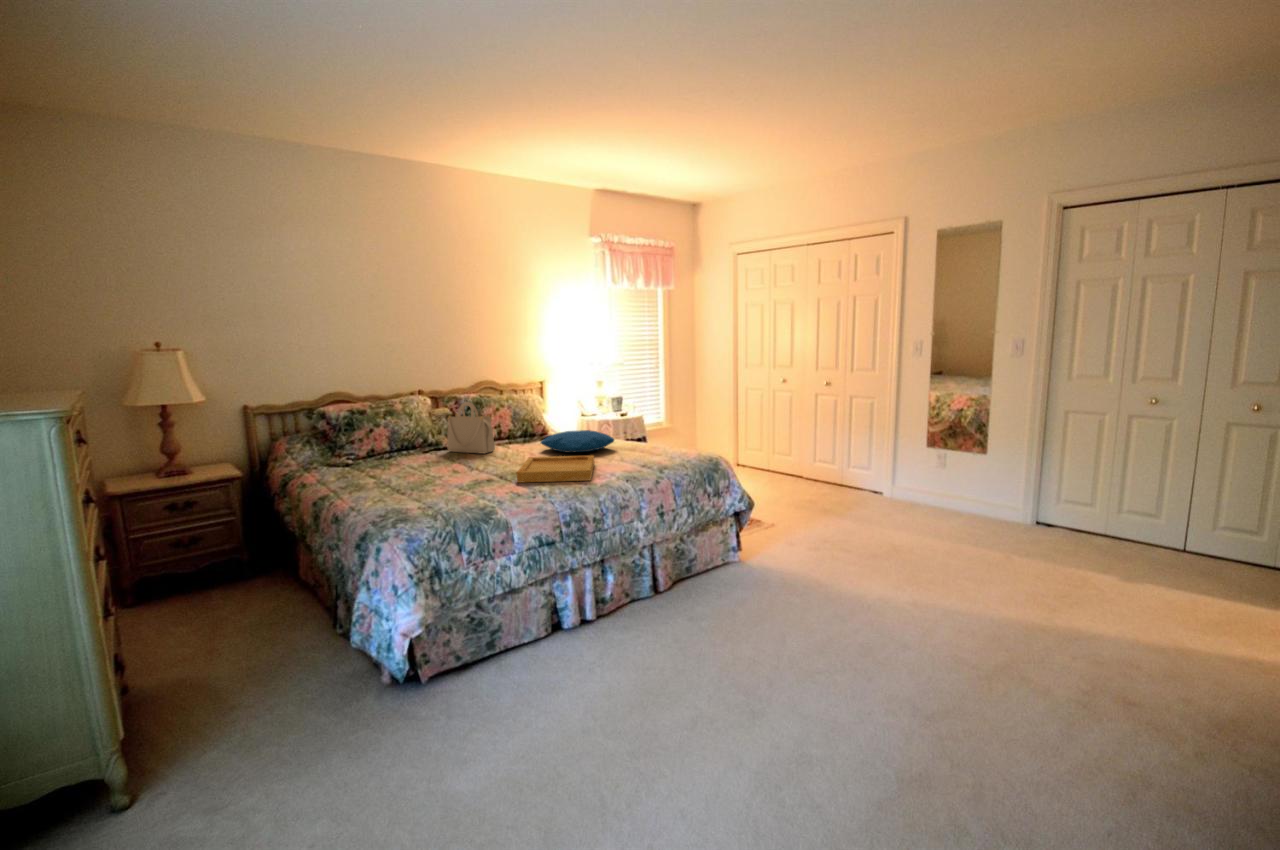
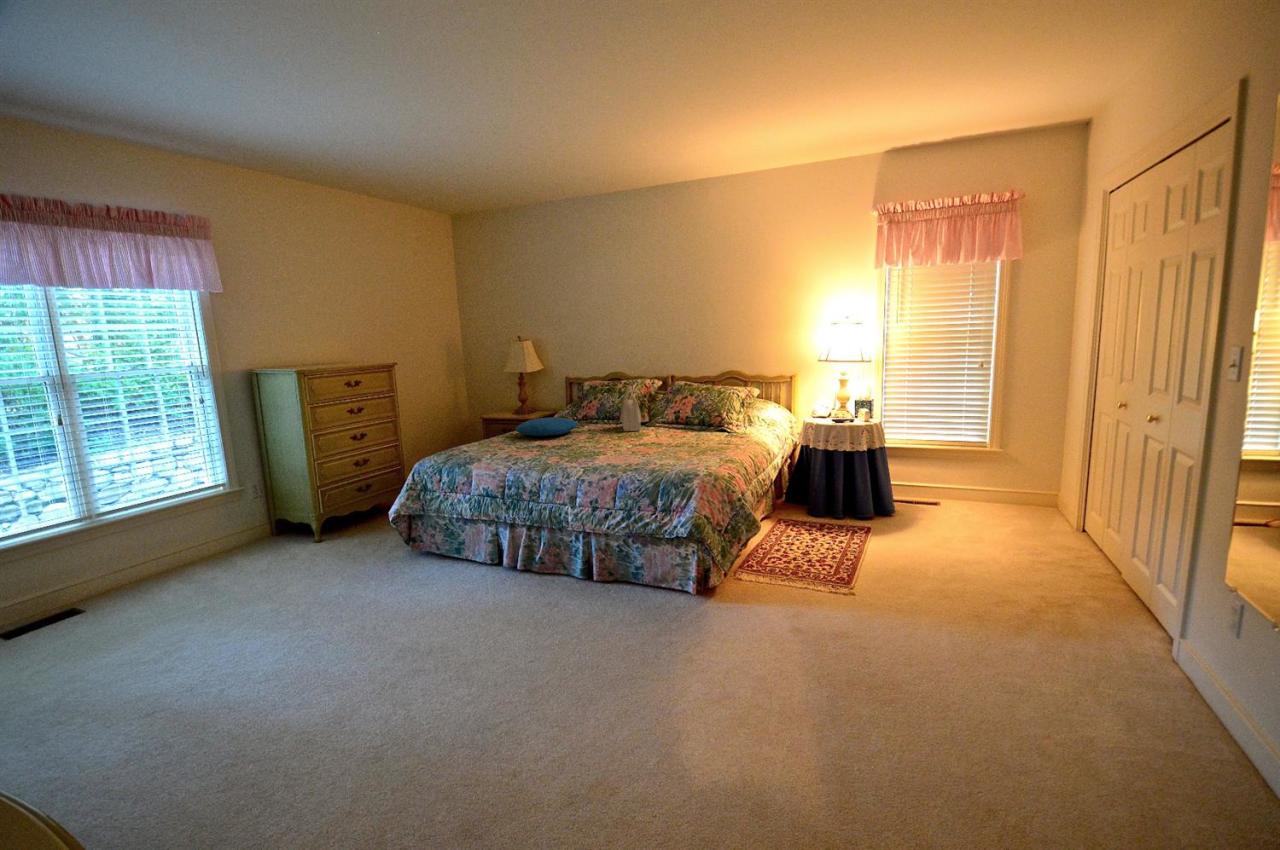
pillow: present [541,430,614,452] -> present [516,417,579,436]
tray: present [517,455,594,483] -> none [542,437,621,461]

